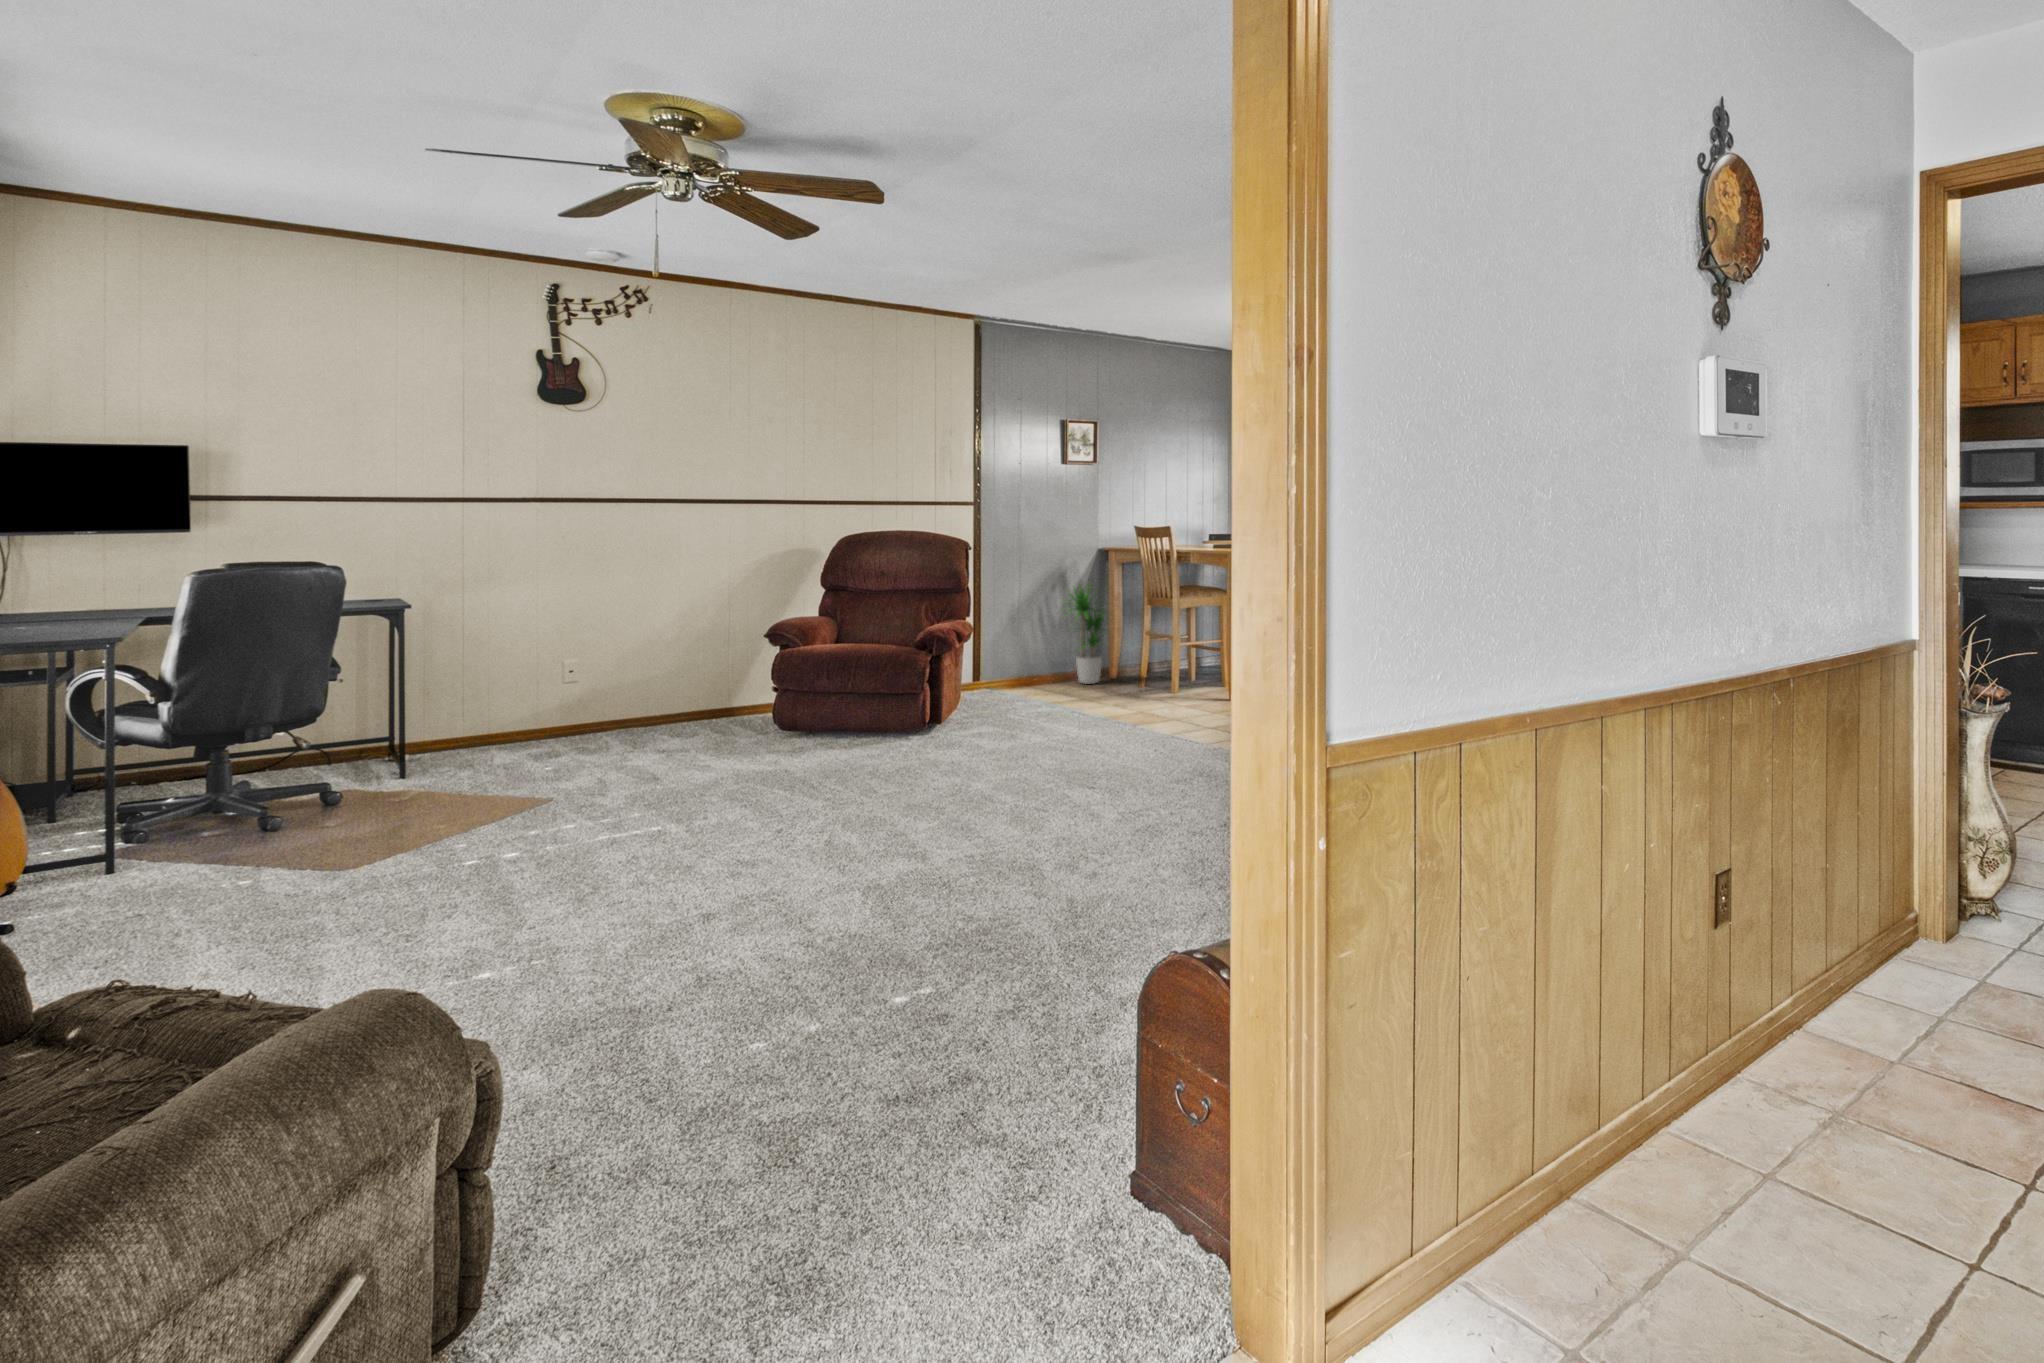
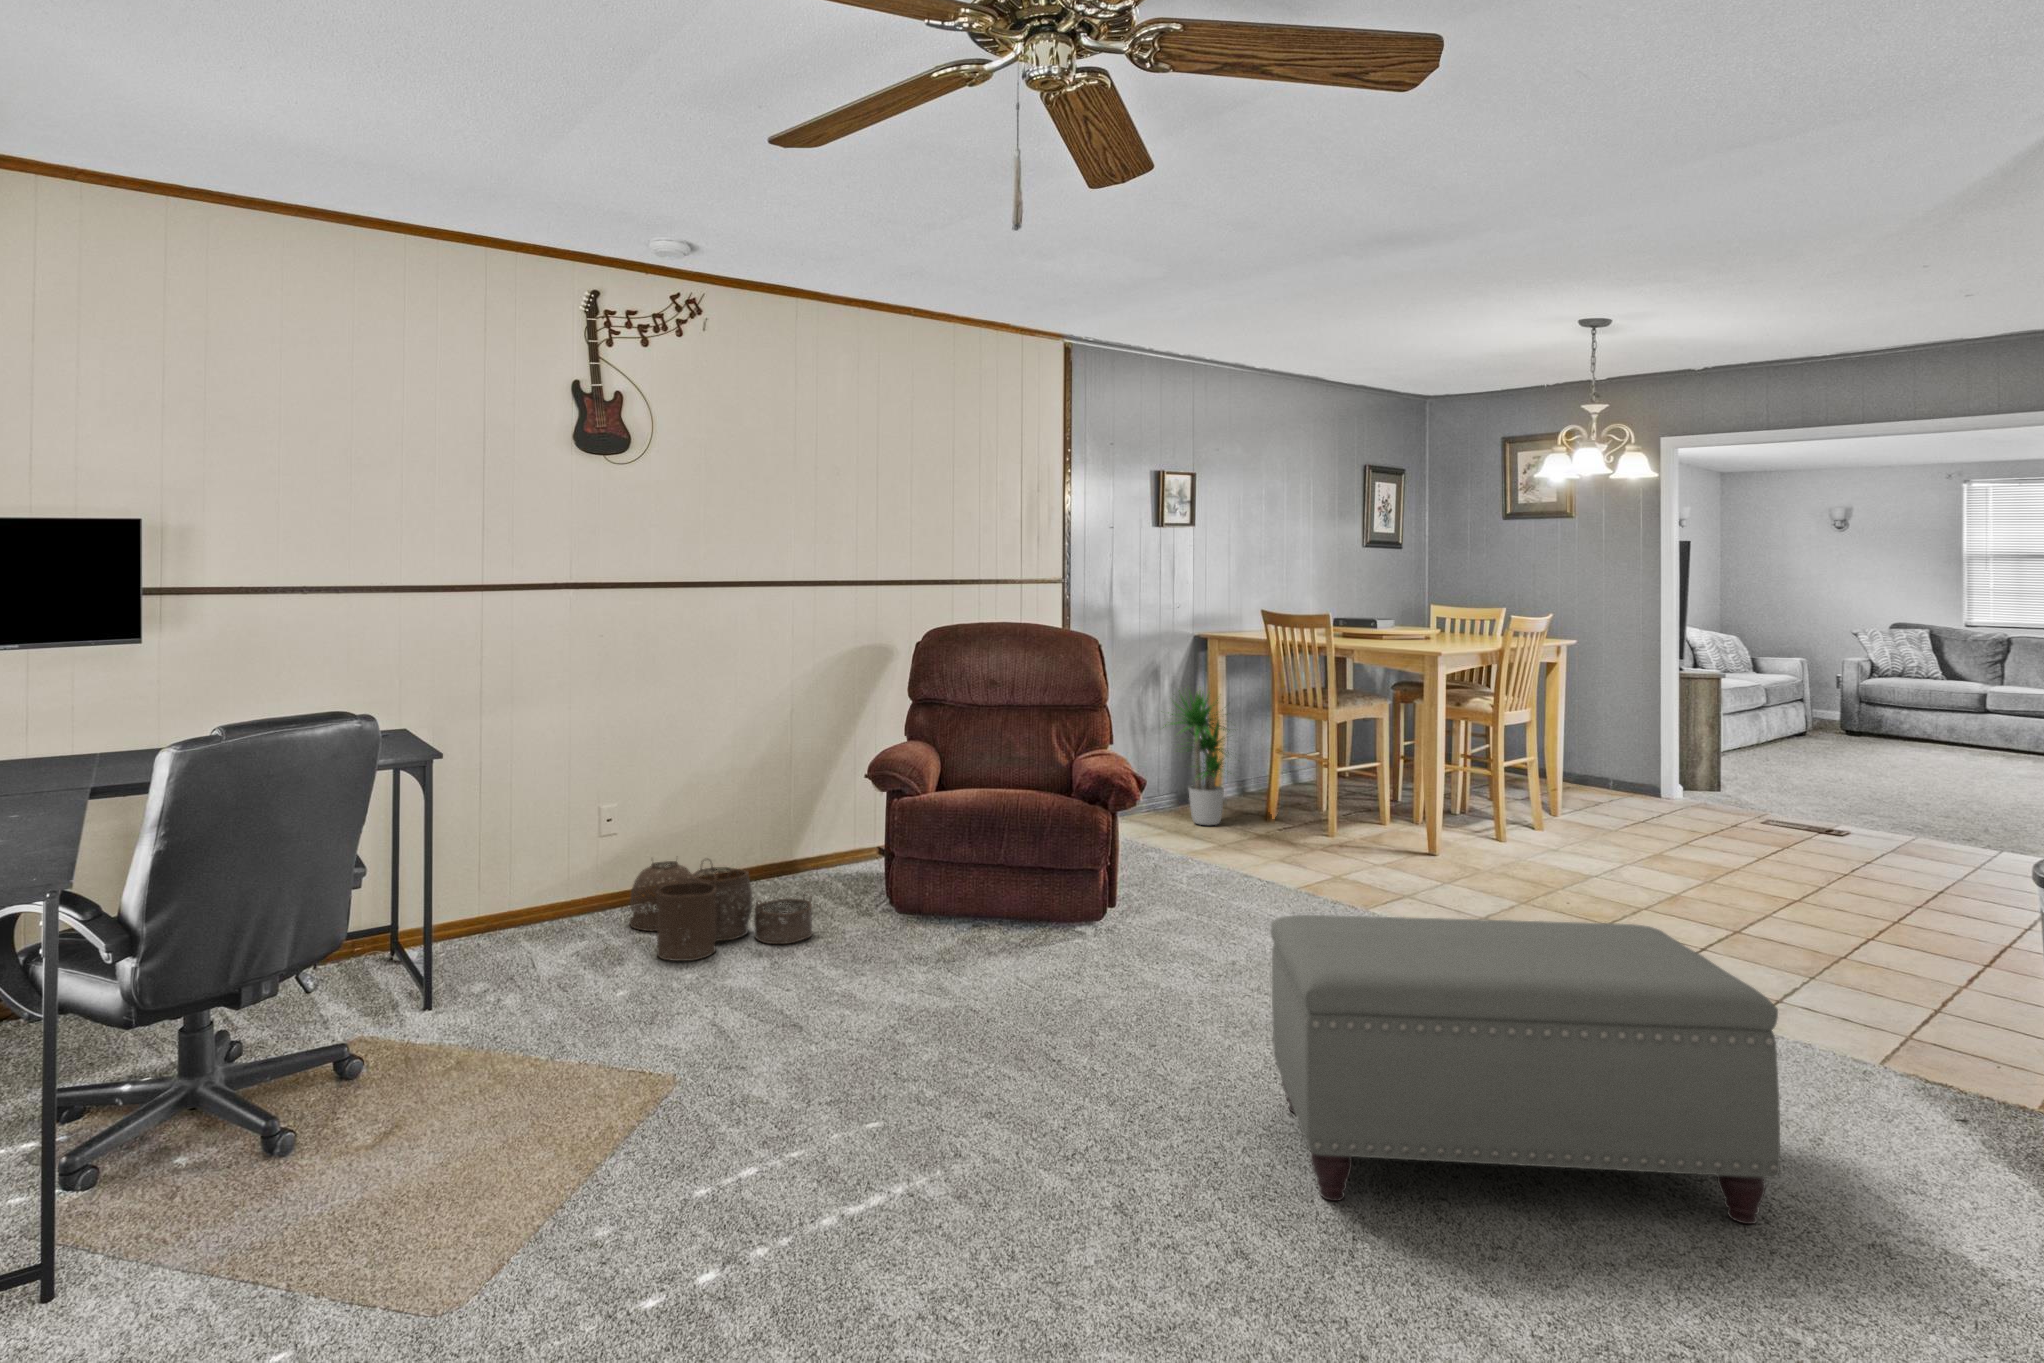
ottoman: none [879,688,1141,832] -> present [1271,915,1780,1224]
woven basket: none [590,689,719,751] -> present [630,859,812,961]

